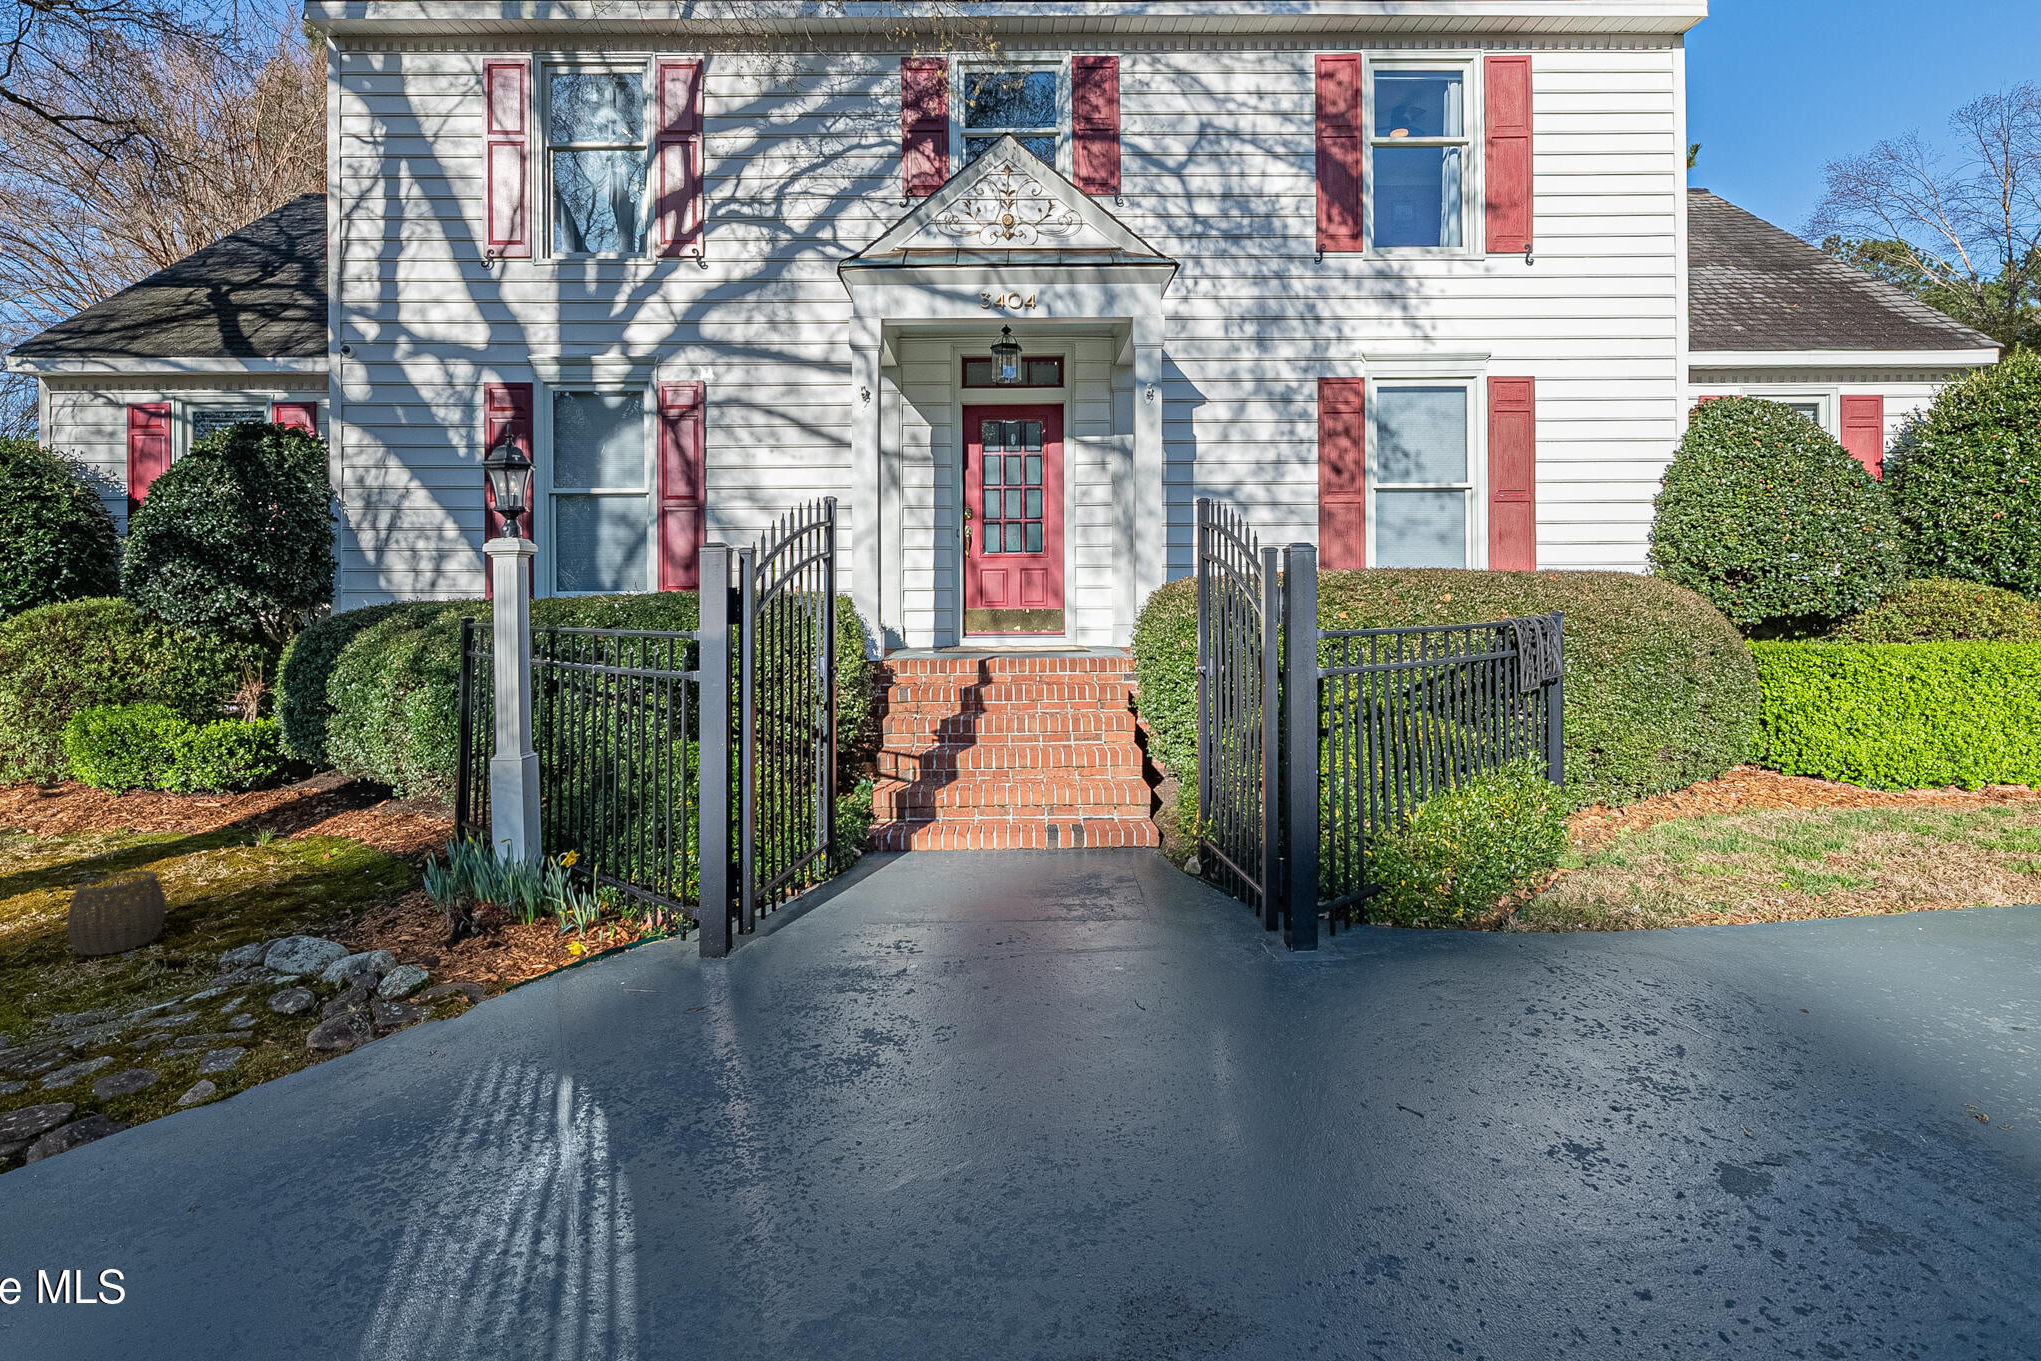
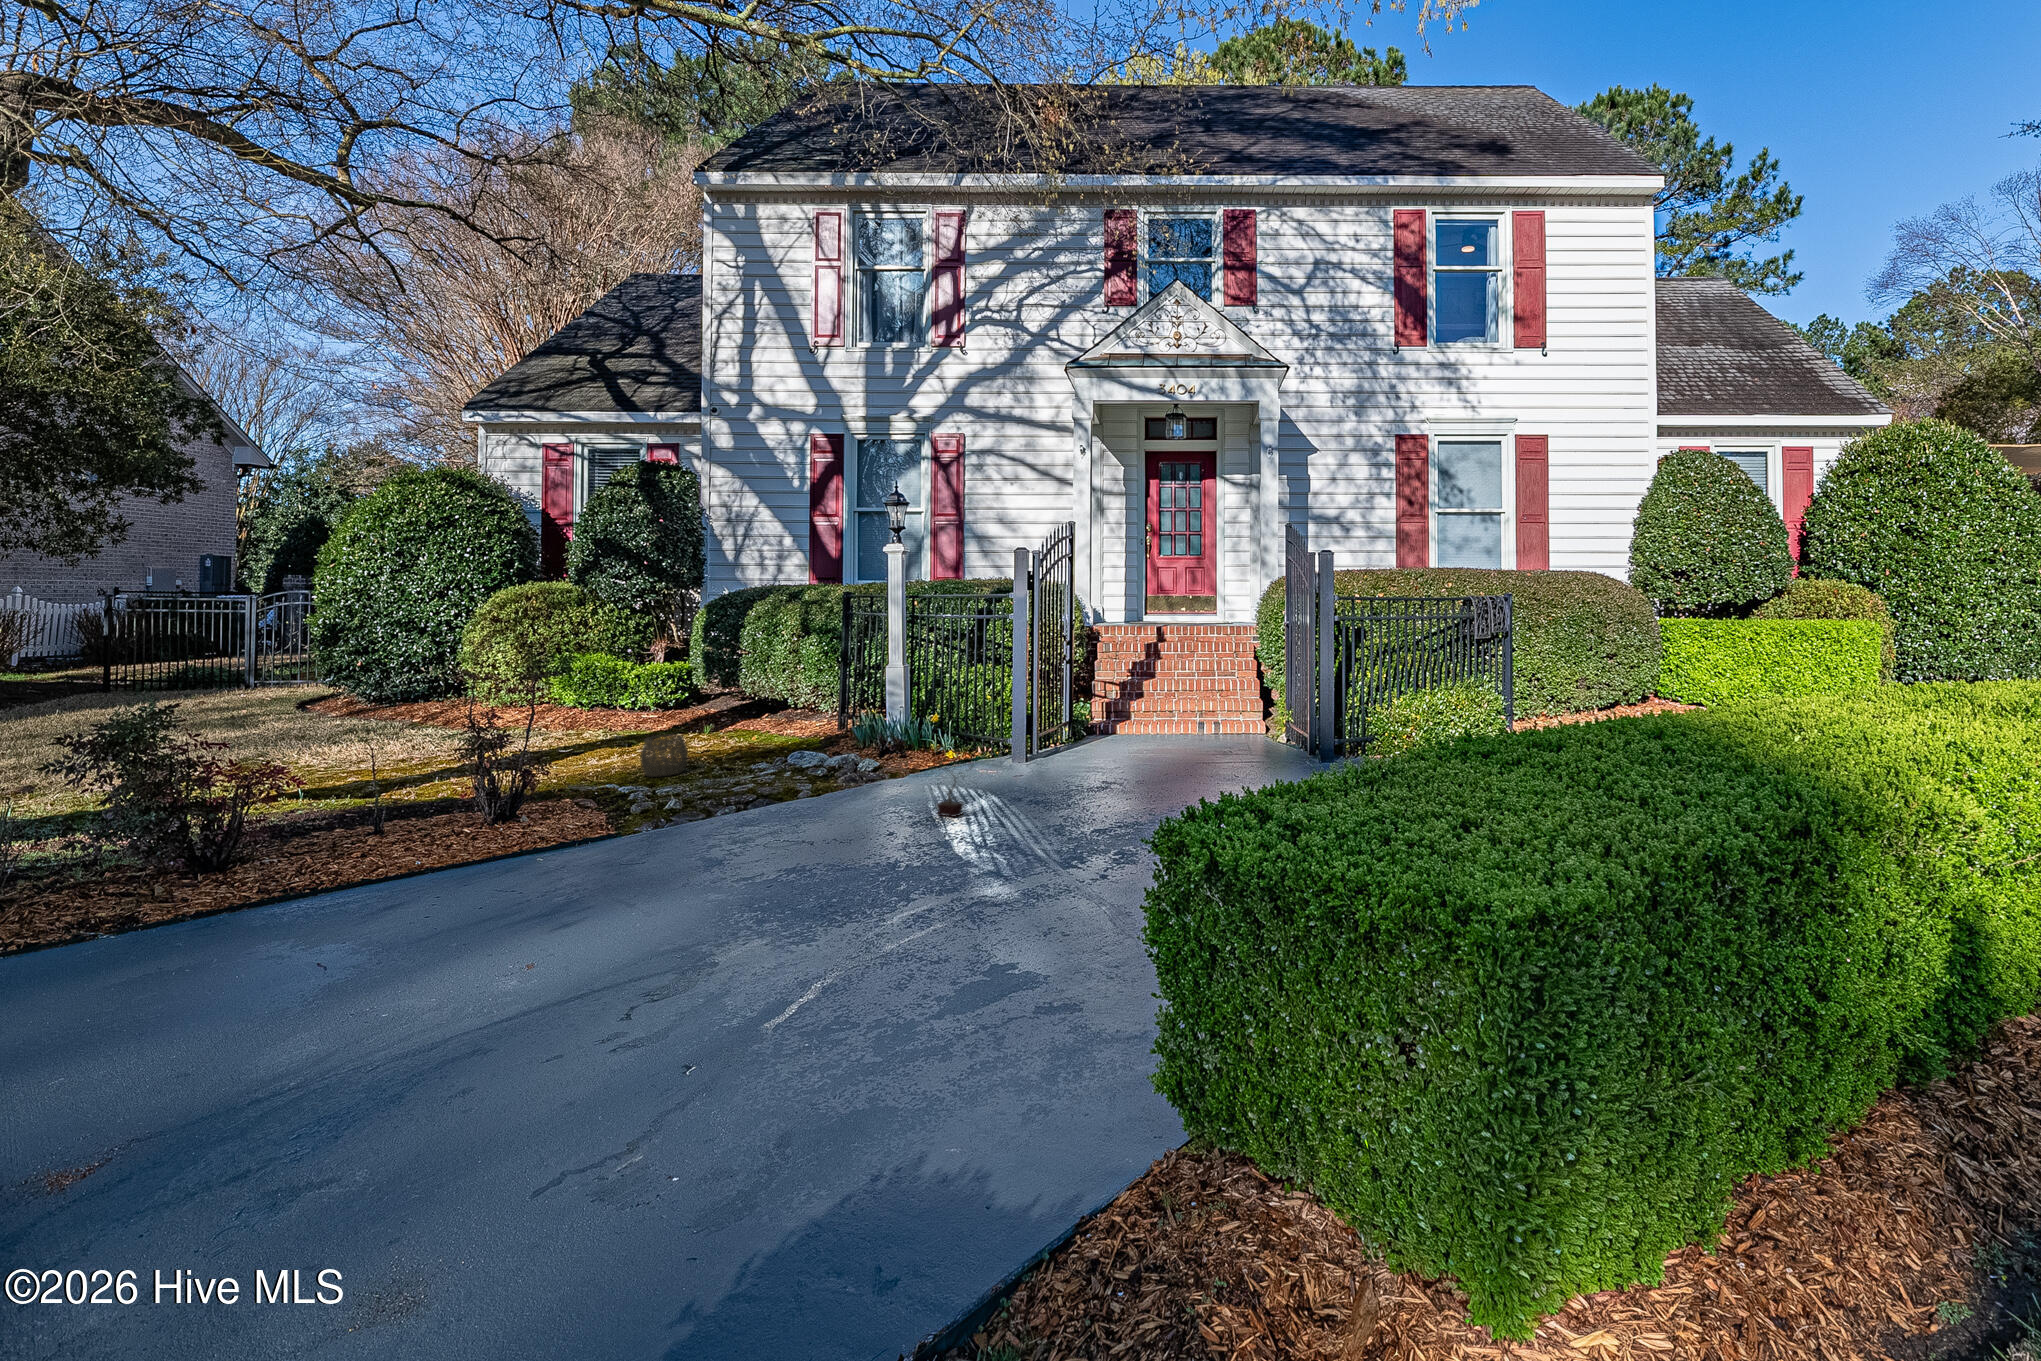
potted plant: present [37,737,64,797] -> present [931,751,973,817]

